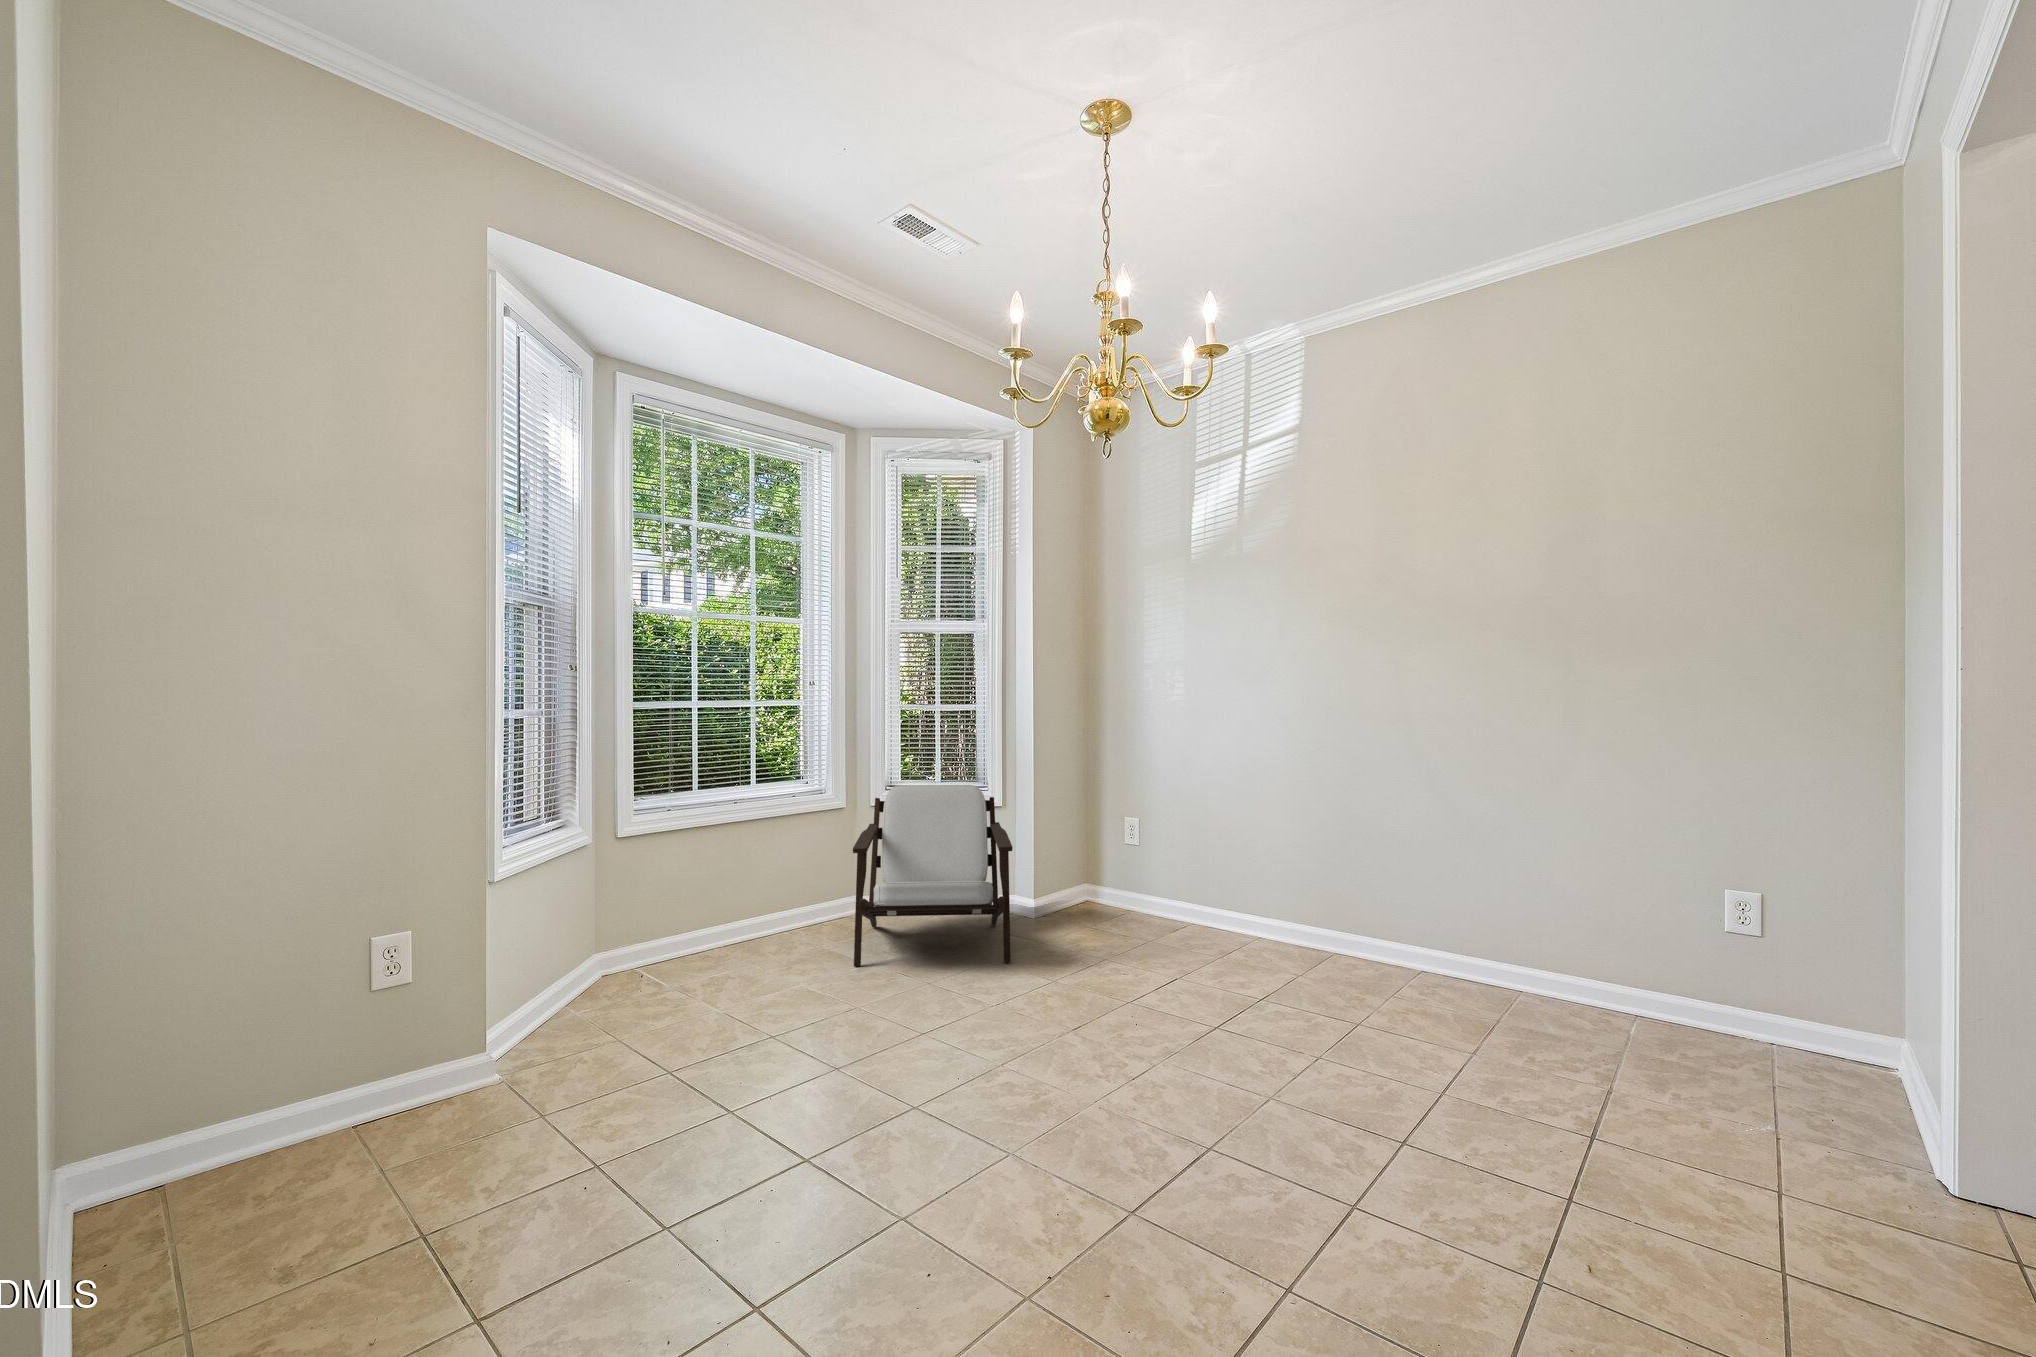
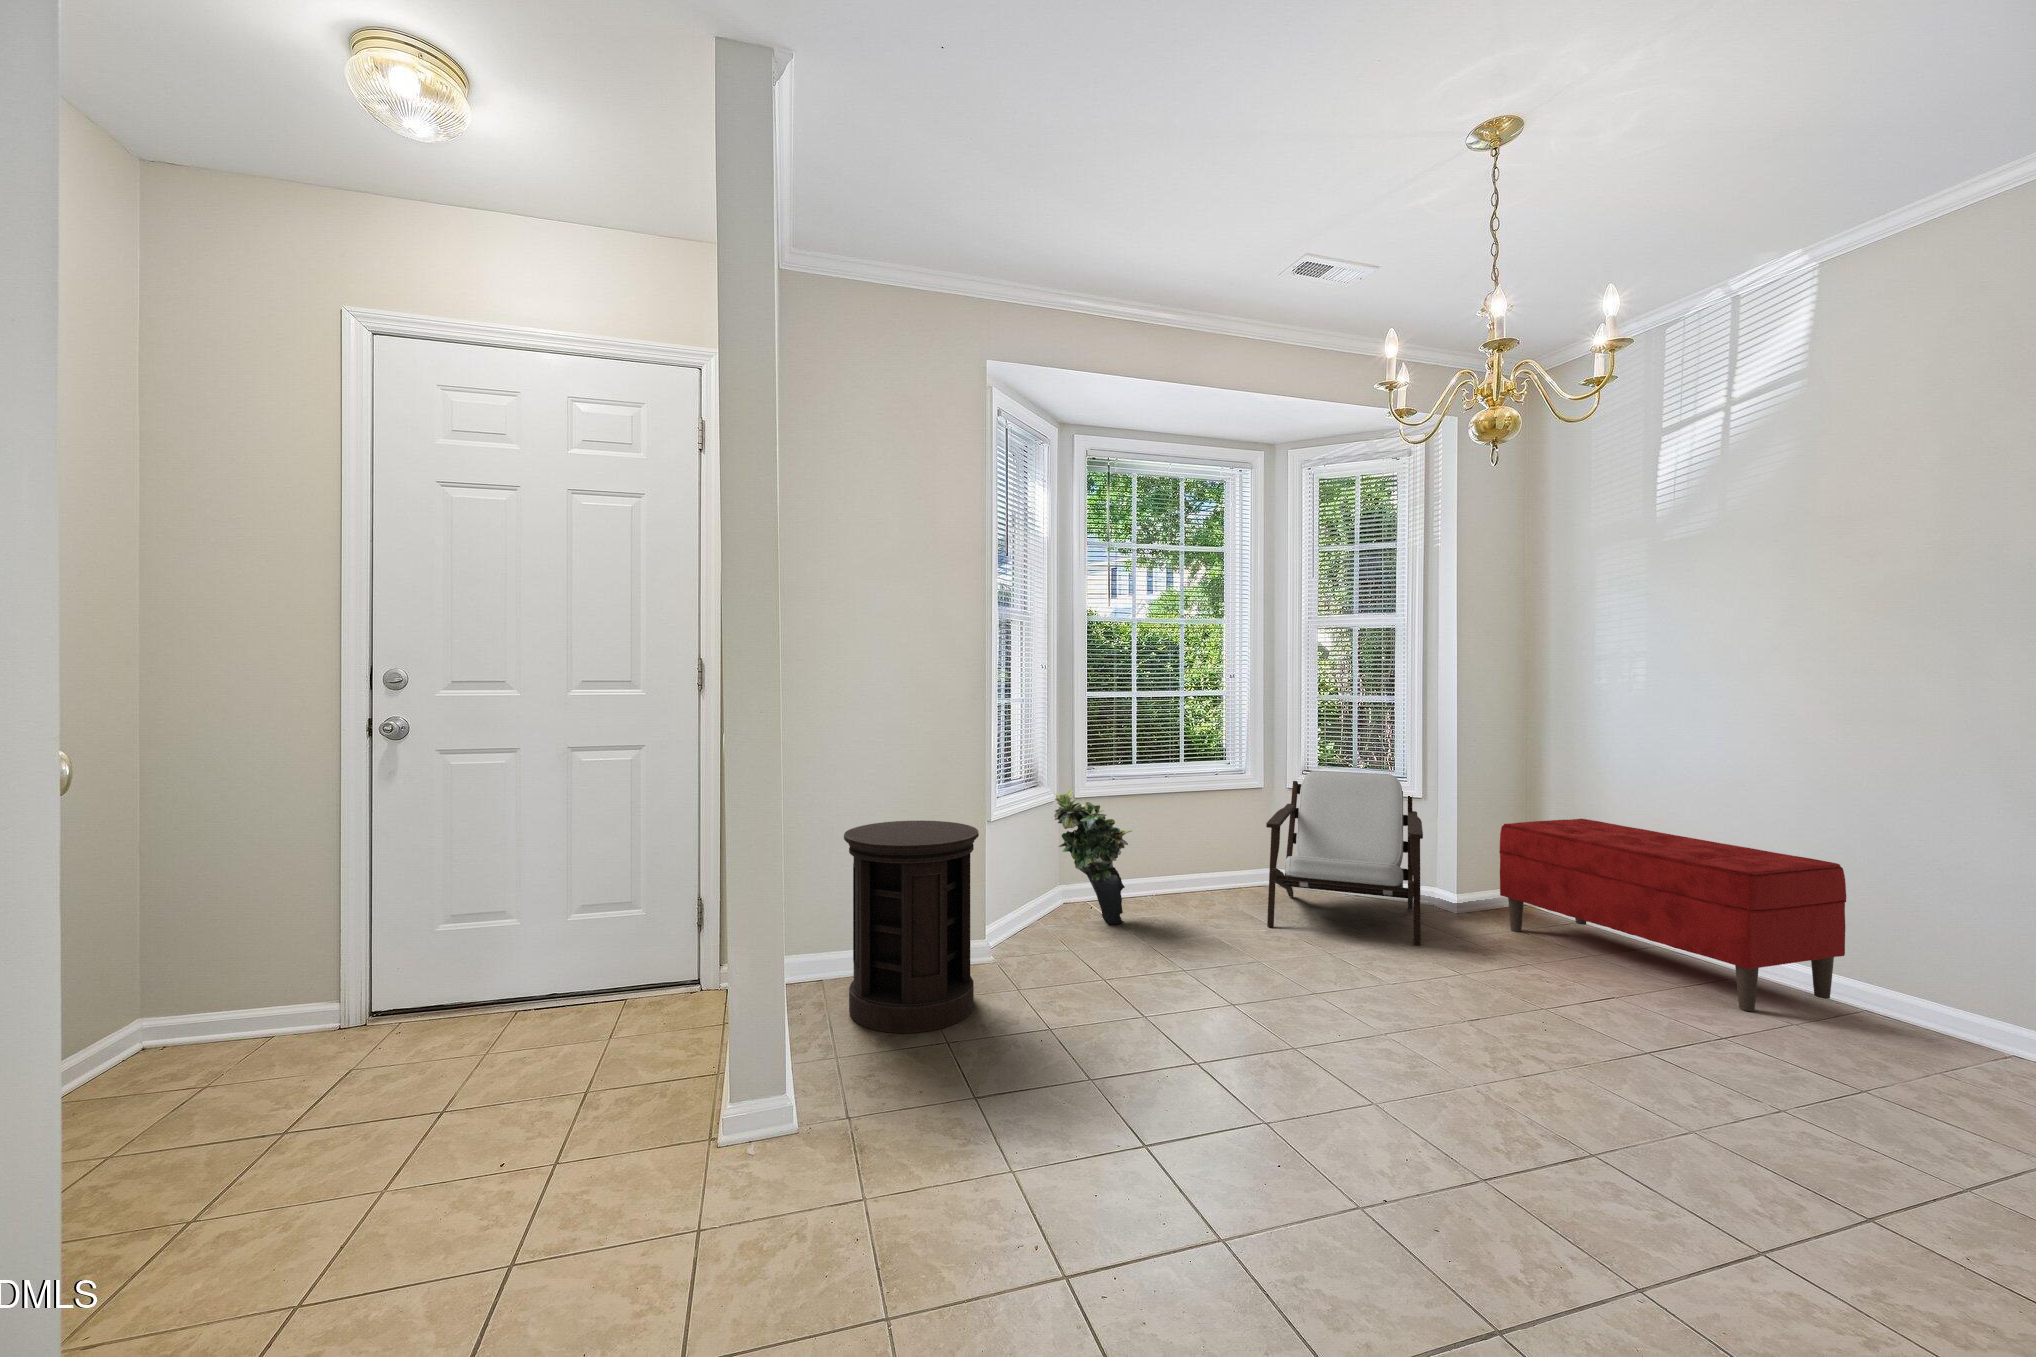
bench: none [1076,818,1338,982] -> present [1499,819,1846,1011]
potted plant: none [587,827,694,993] -> present [1054,790,1133,924]
side table: none [229,888,478,1230] -> present [844,820,979,1033]

